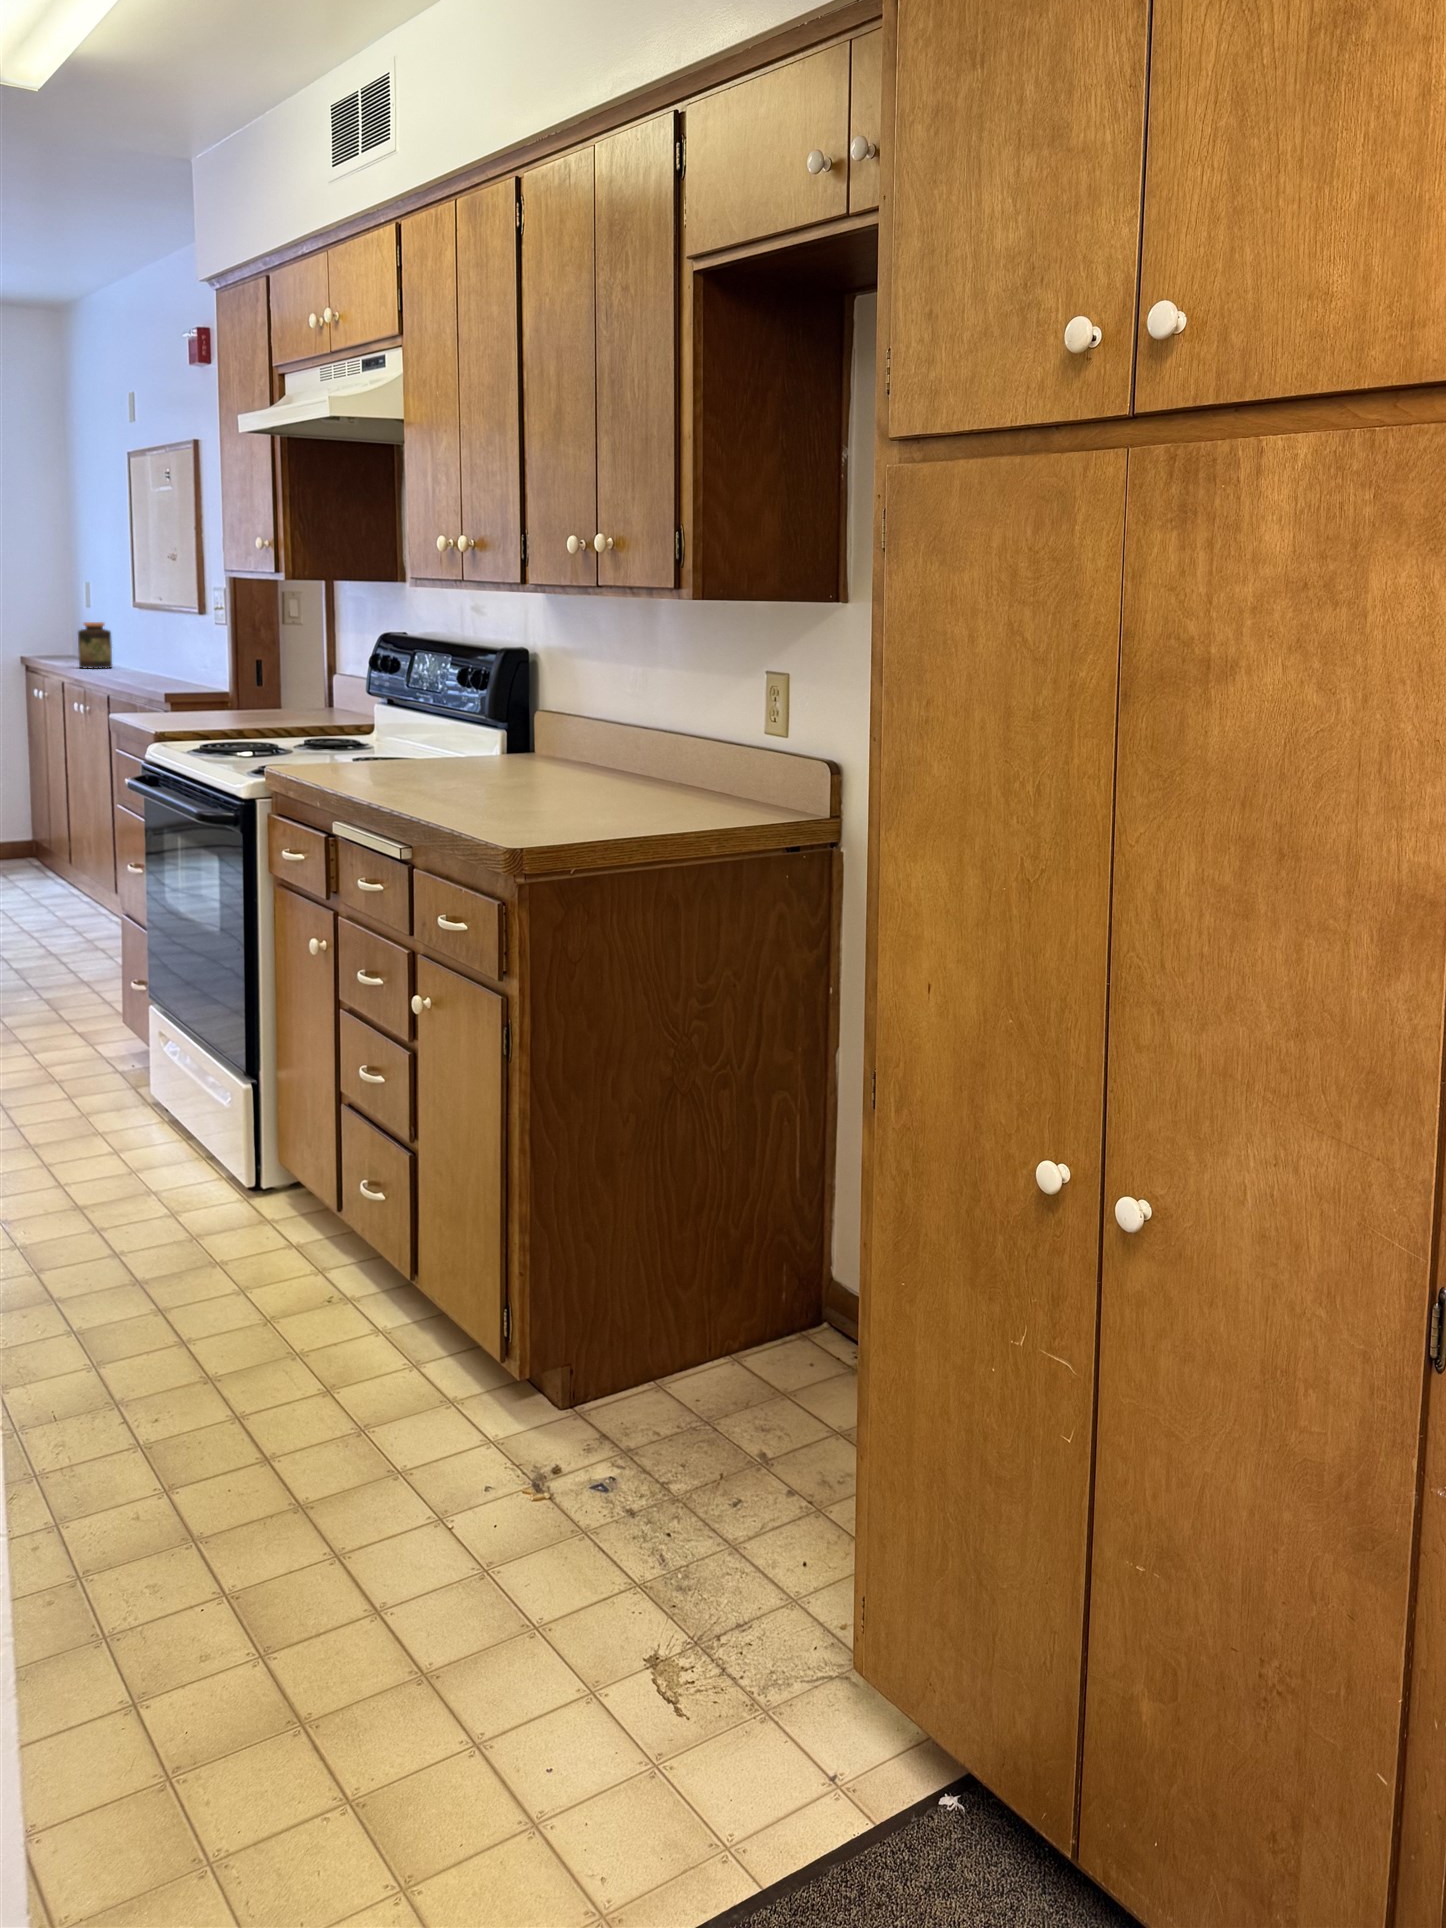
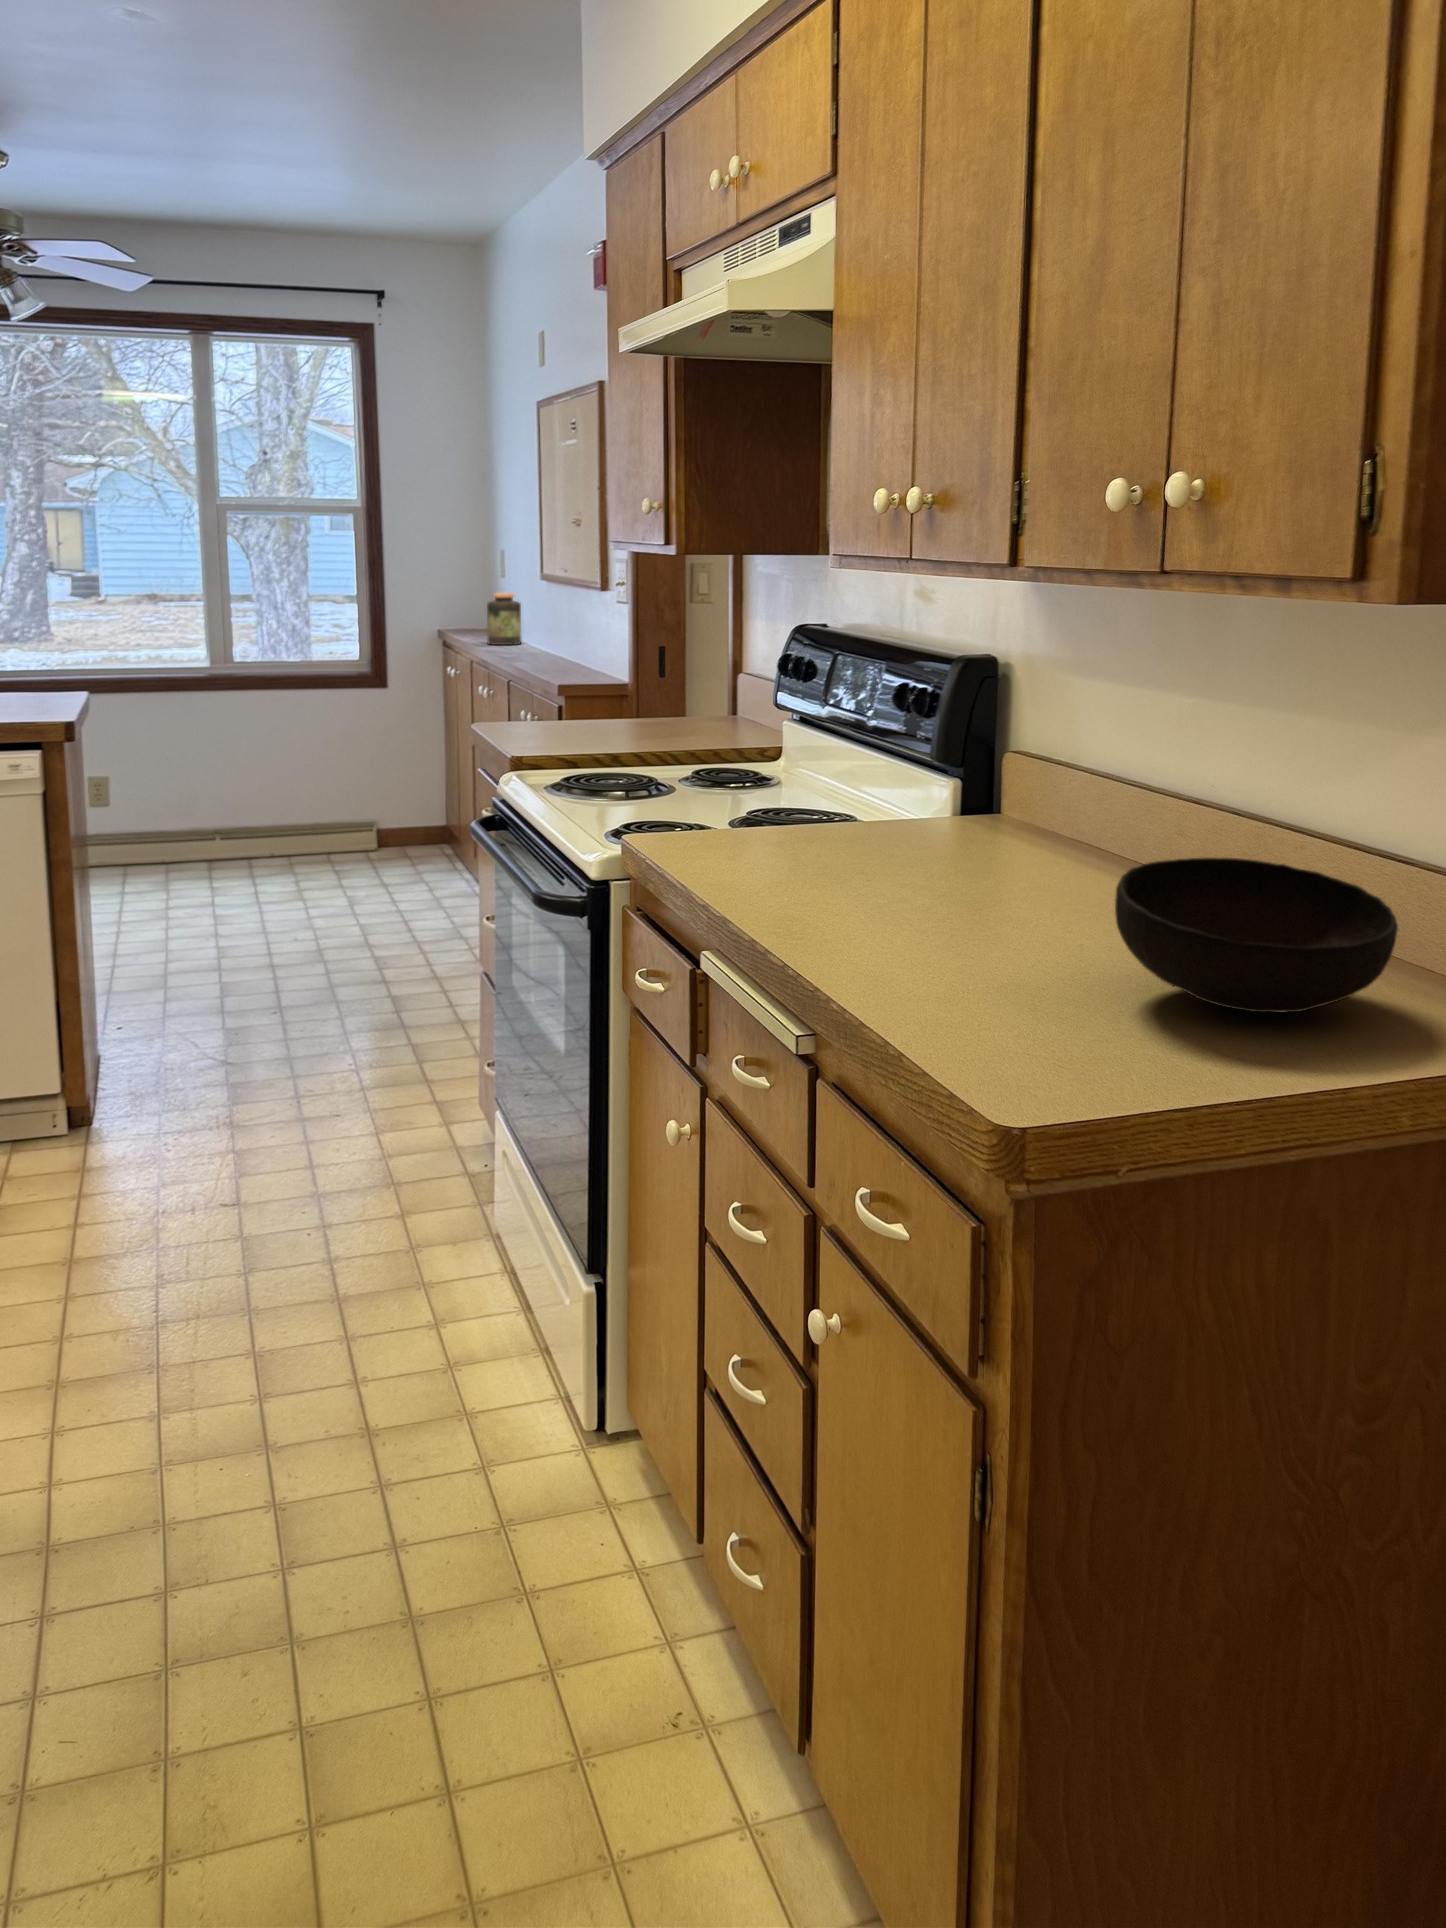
bowl: none [577,741,720,812] -> present [1115,858,1398,1012]

